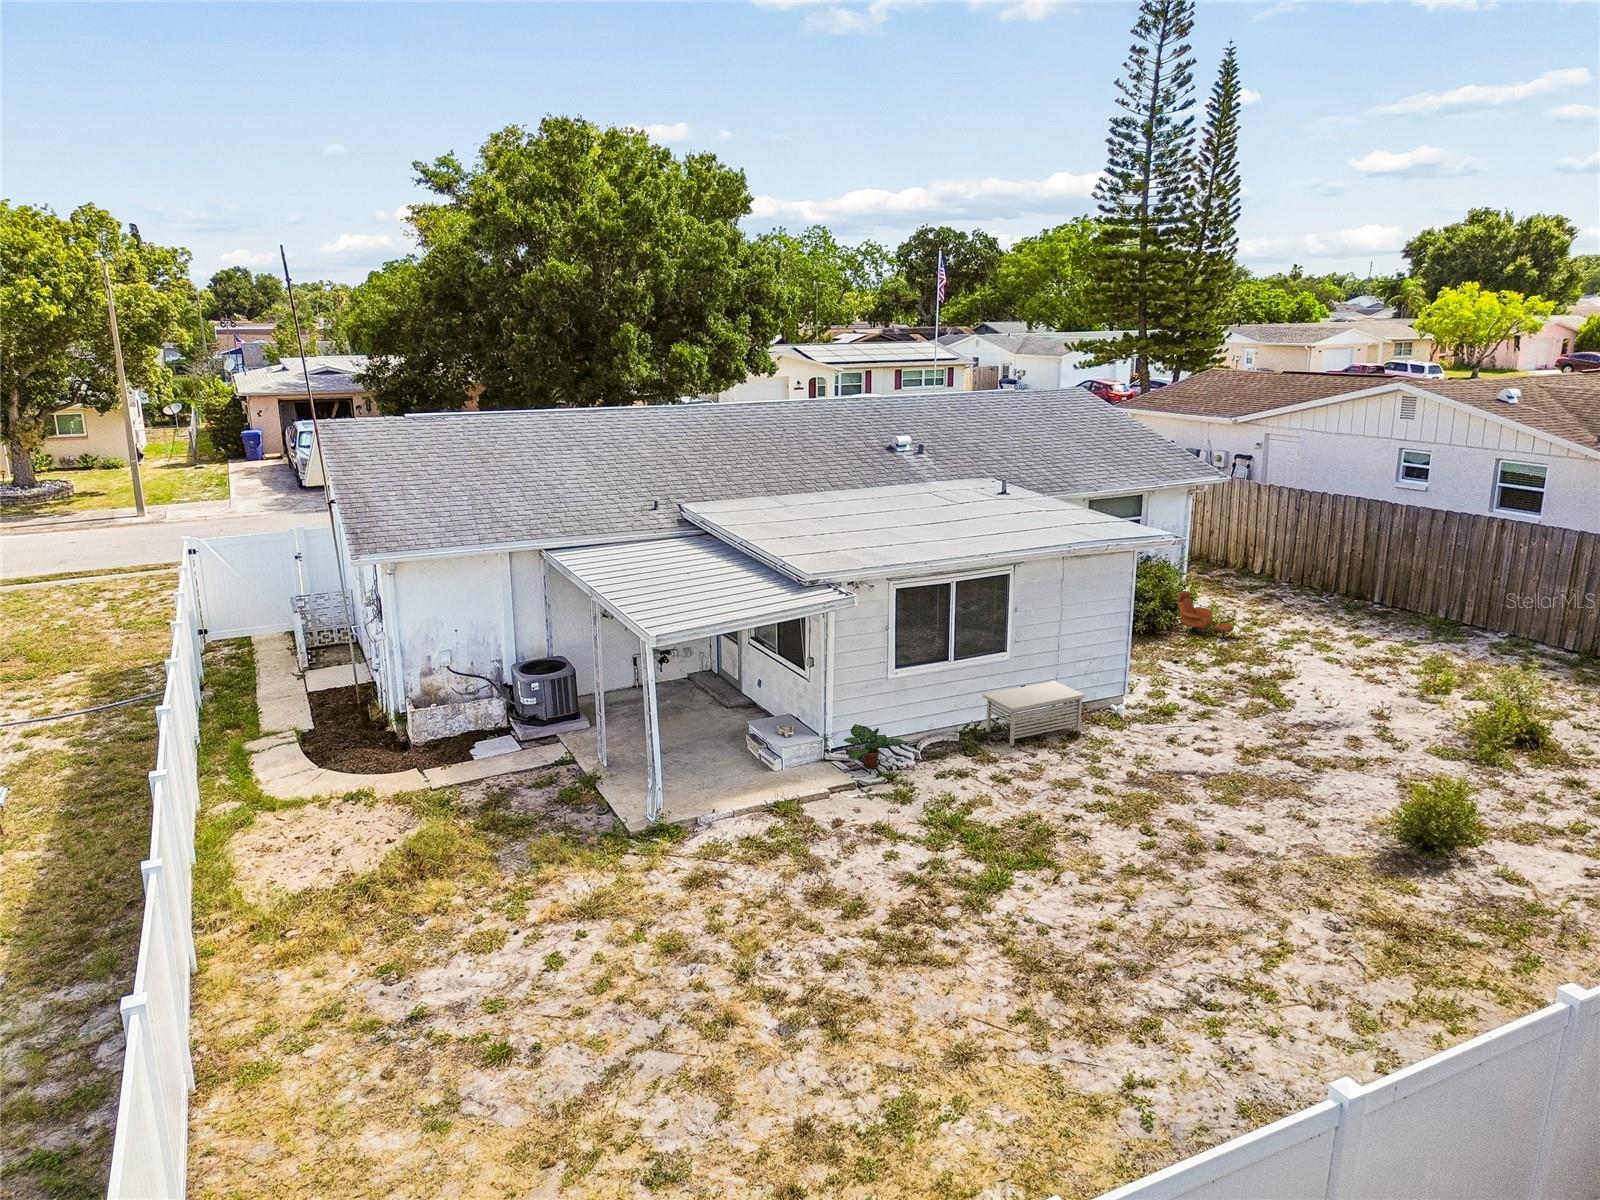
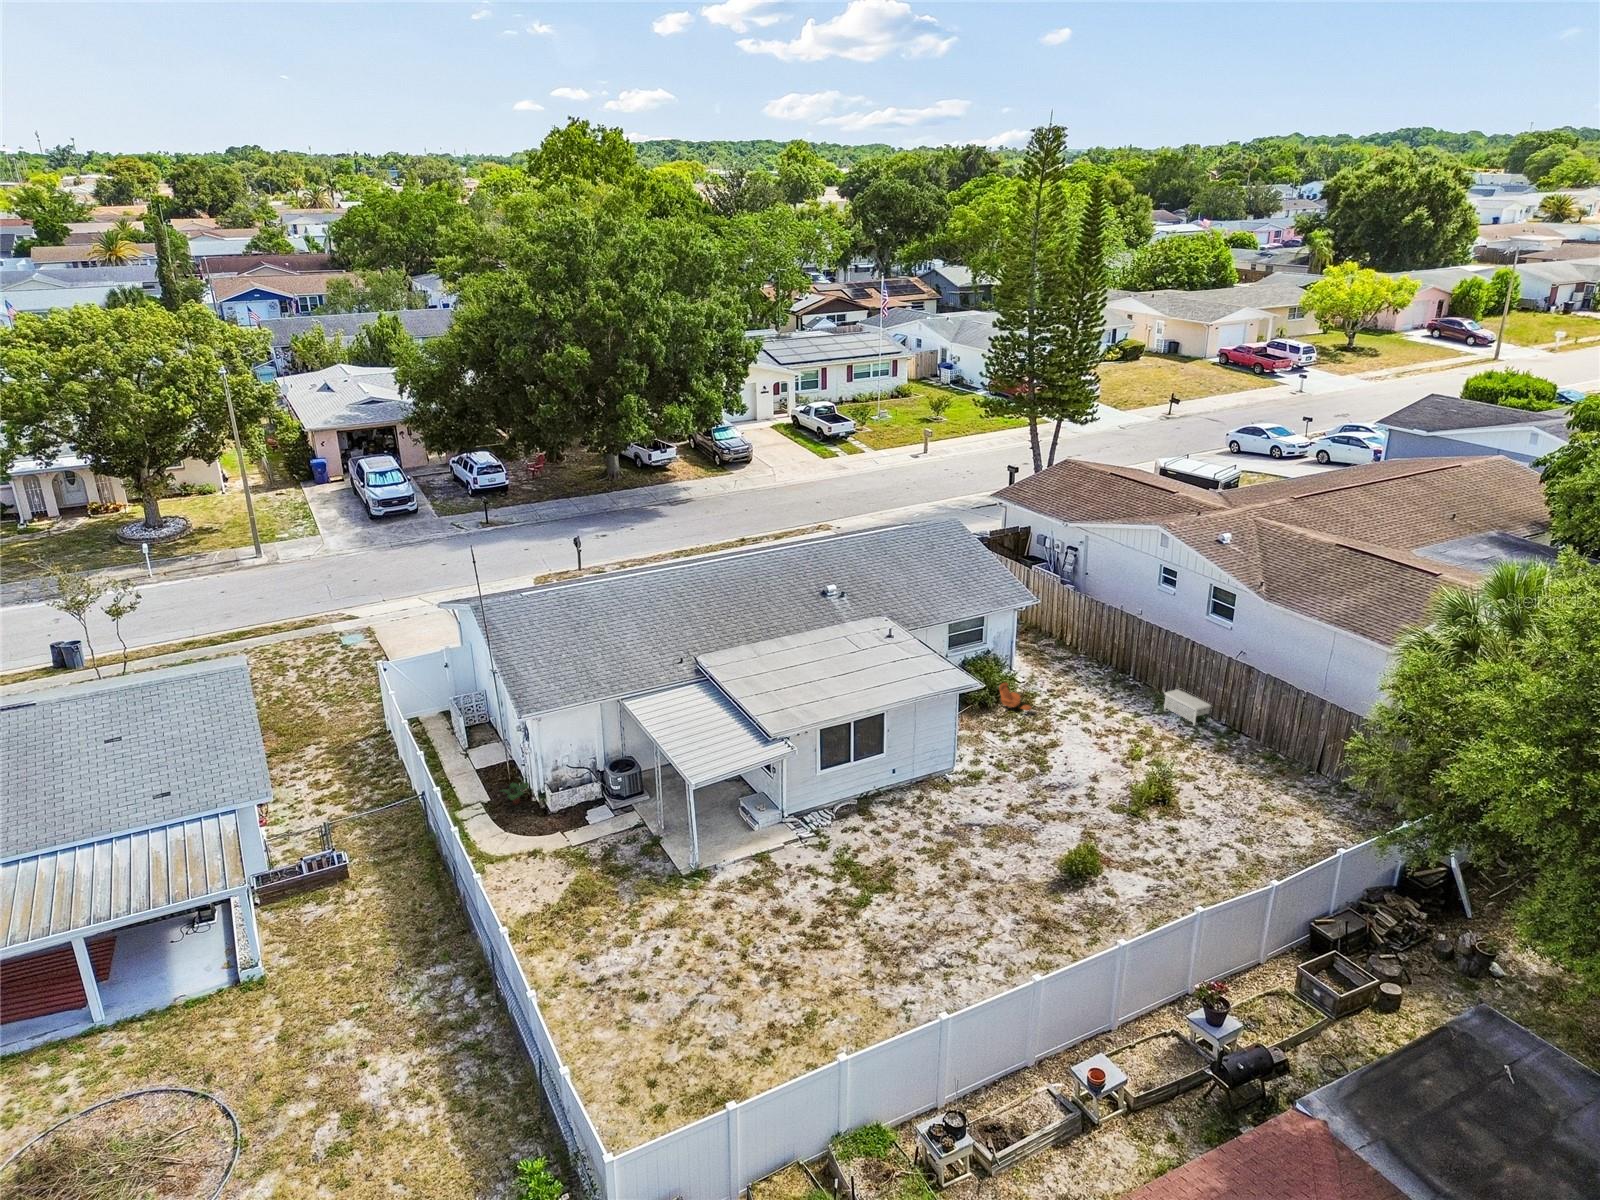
storage bench: present [983,681,1085,745] -> present [1164,689,1211,725]
potted plant: present [843,724,906,769] -> present [500,782,529,805]

